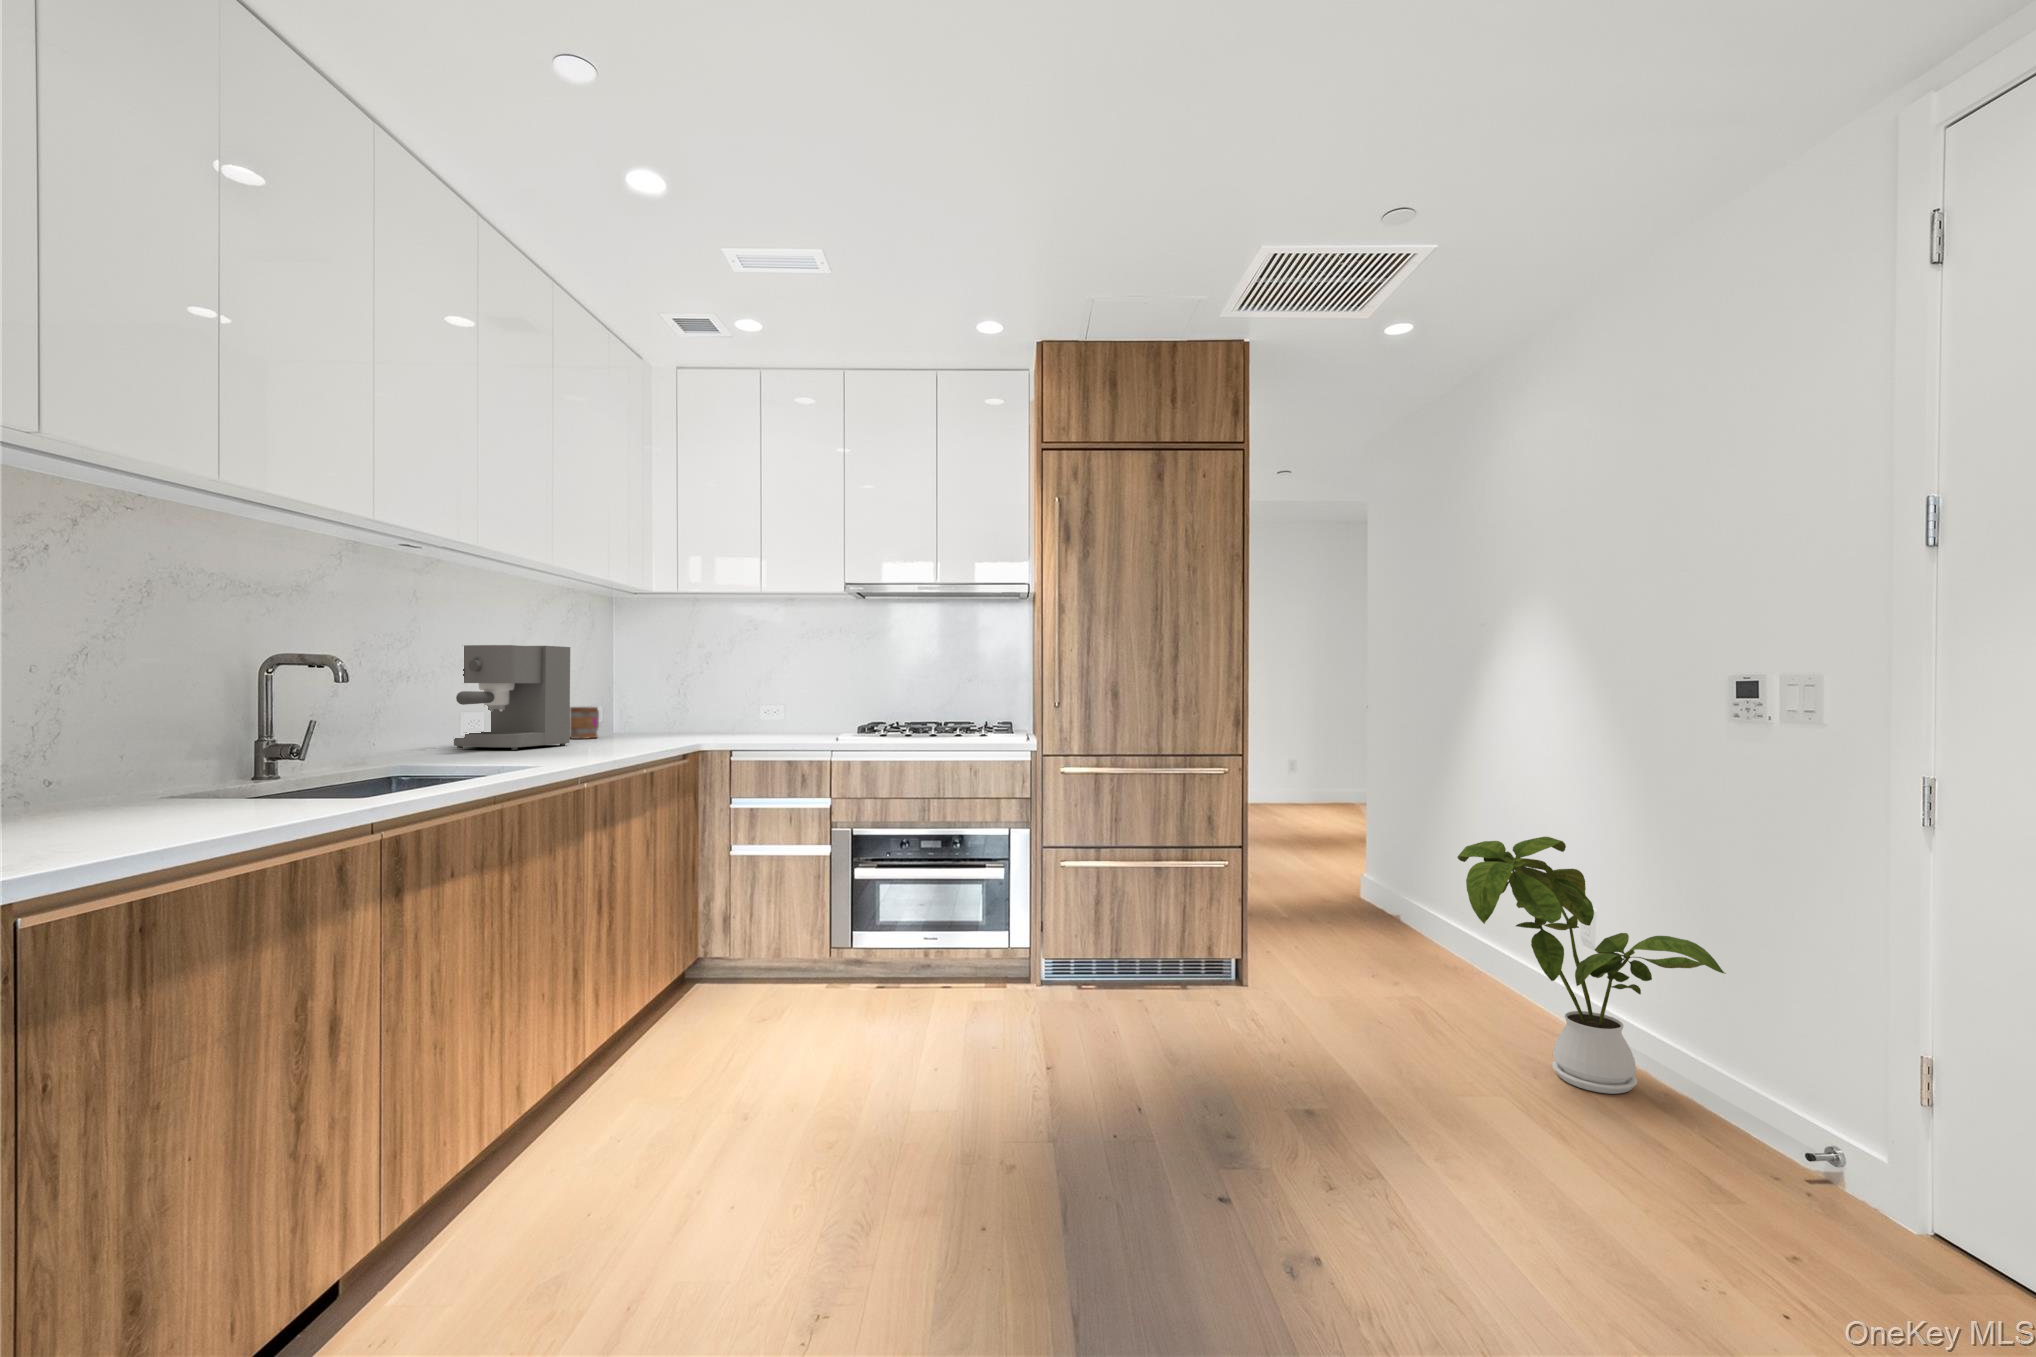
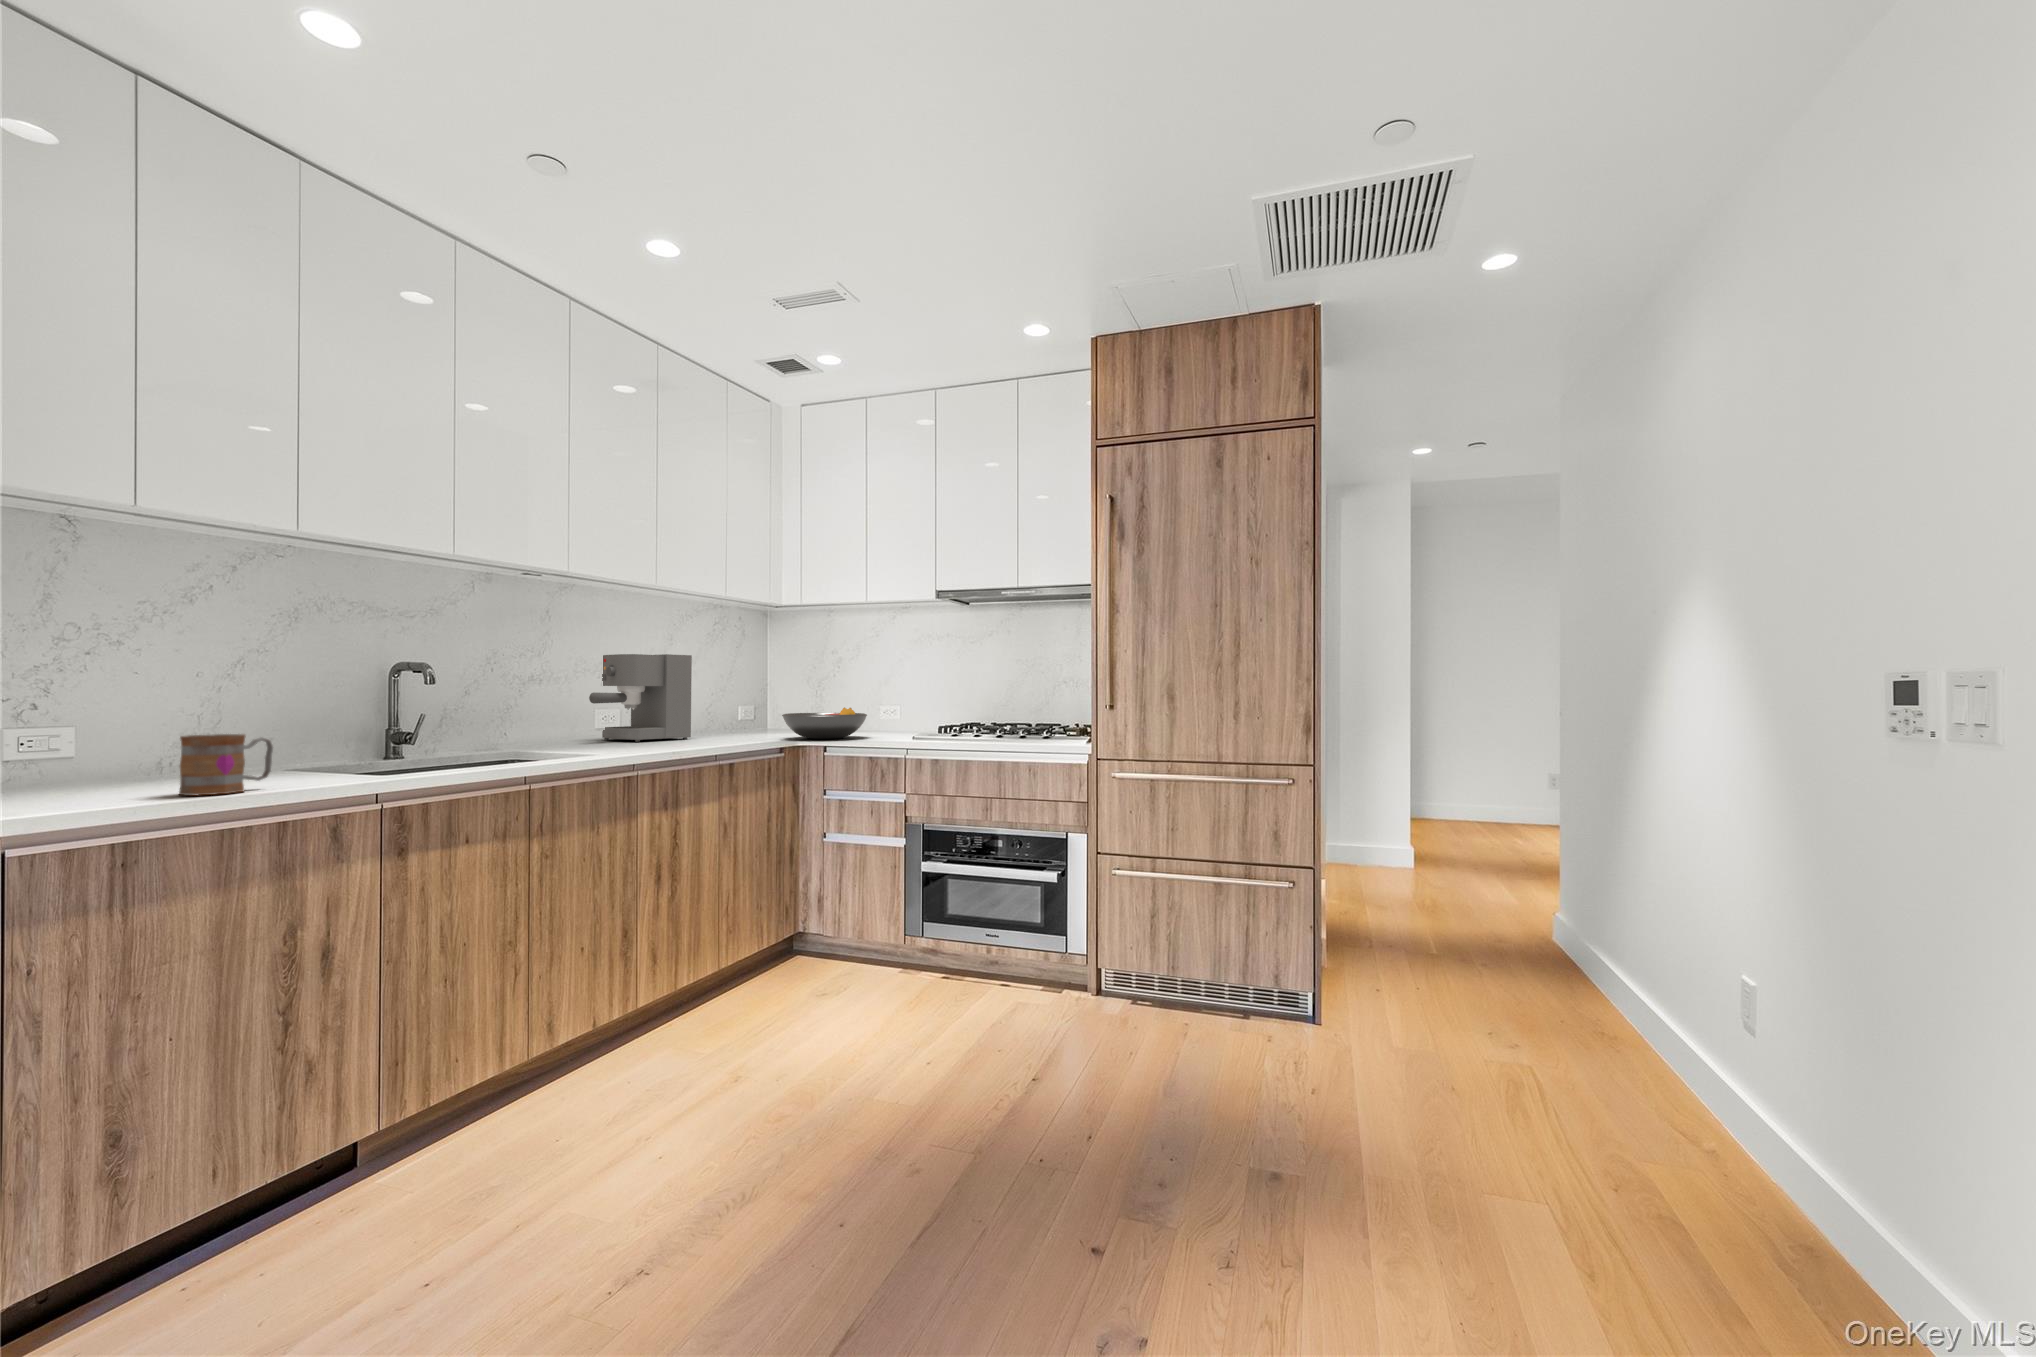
mug: present [569,707,599,739] -> present [179,734,273,795]
fruit bowl: none [683,707,779,741] -> present [782,708,867,739]
house plant: present [1458,837,1726,1094] -> none [1495,878,1861,1226]

